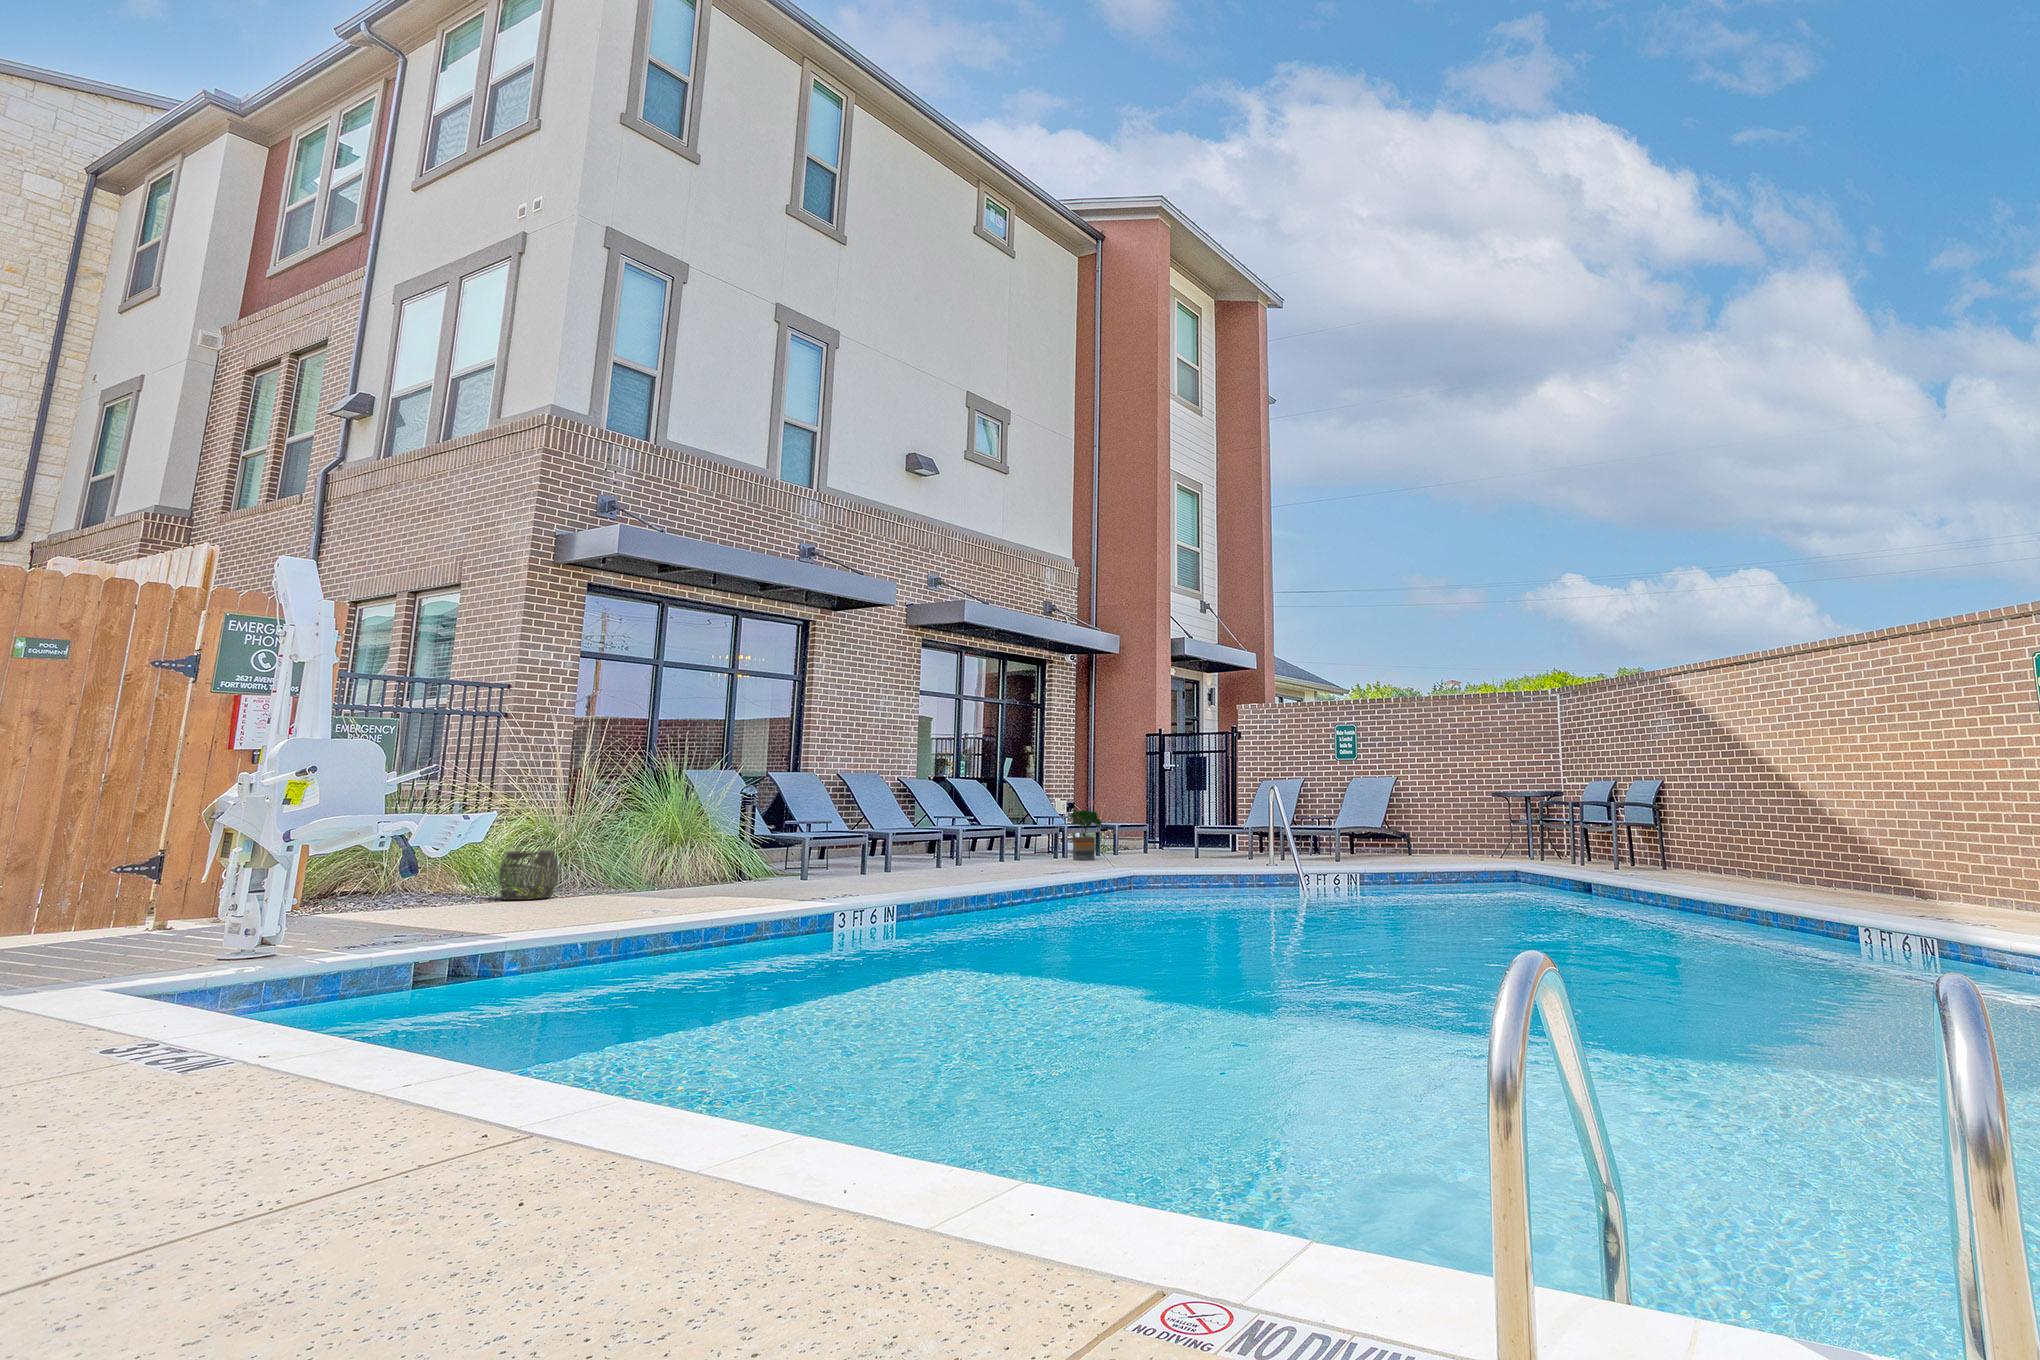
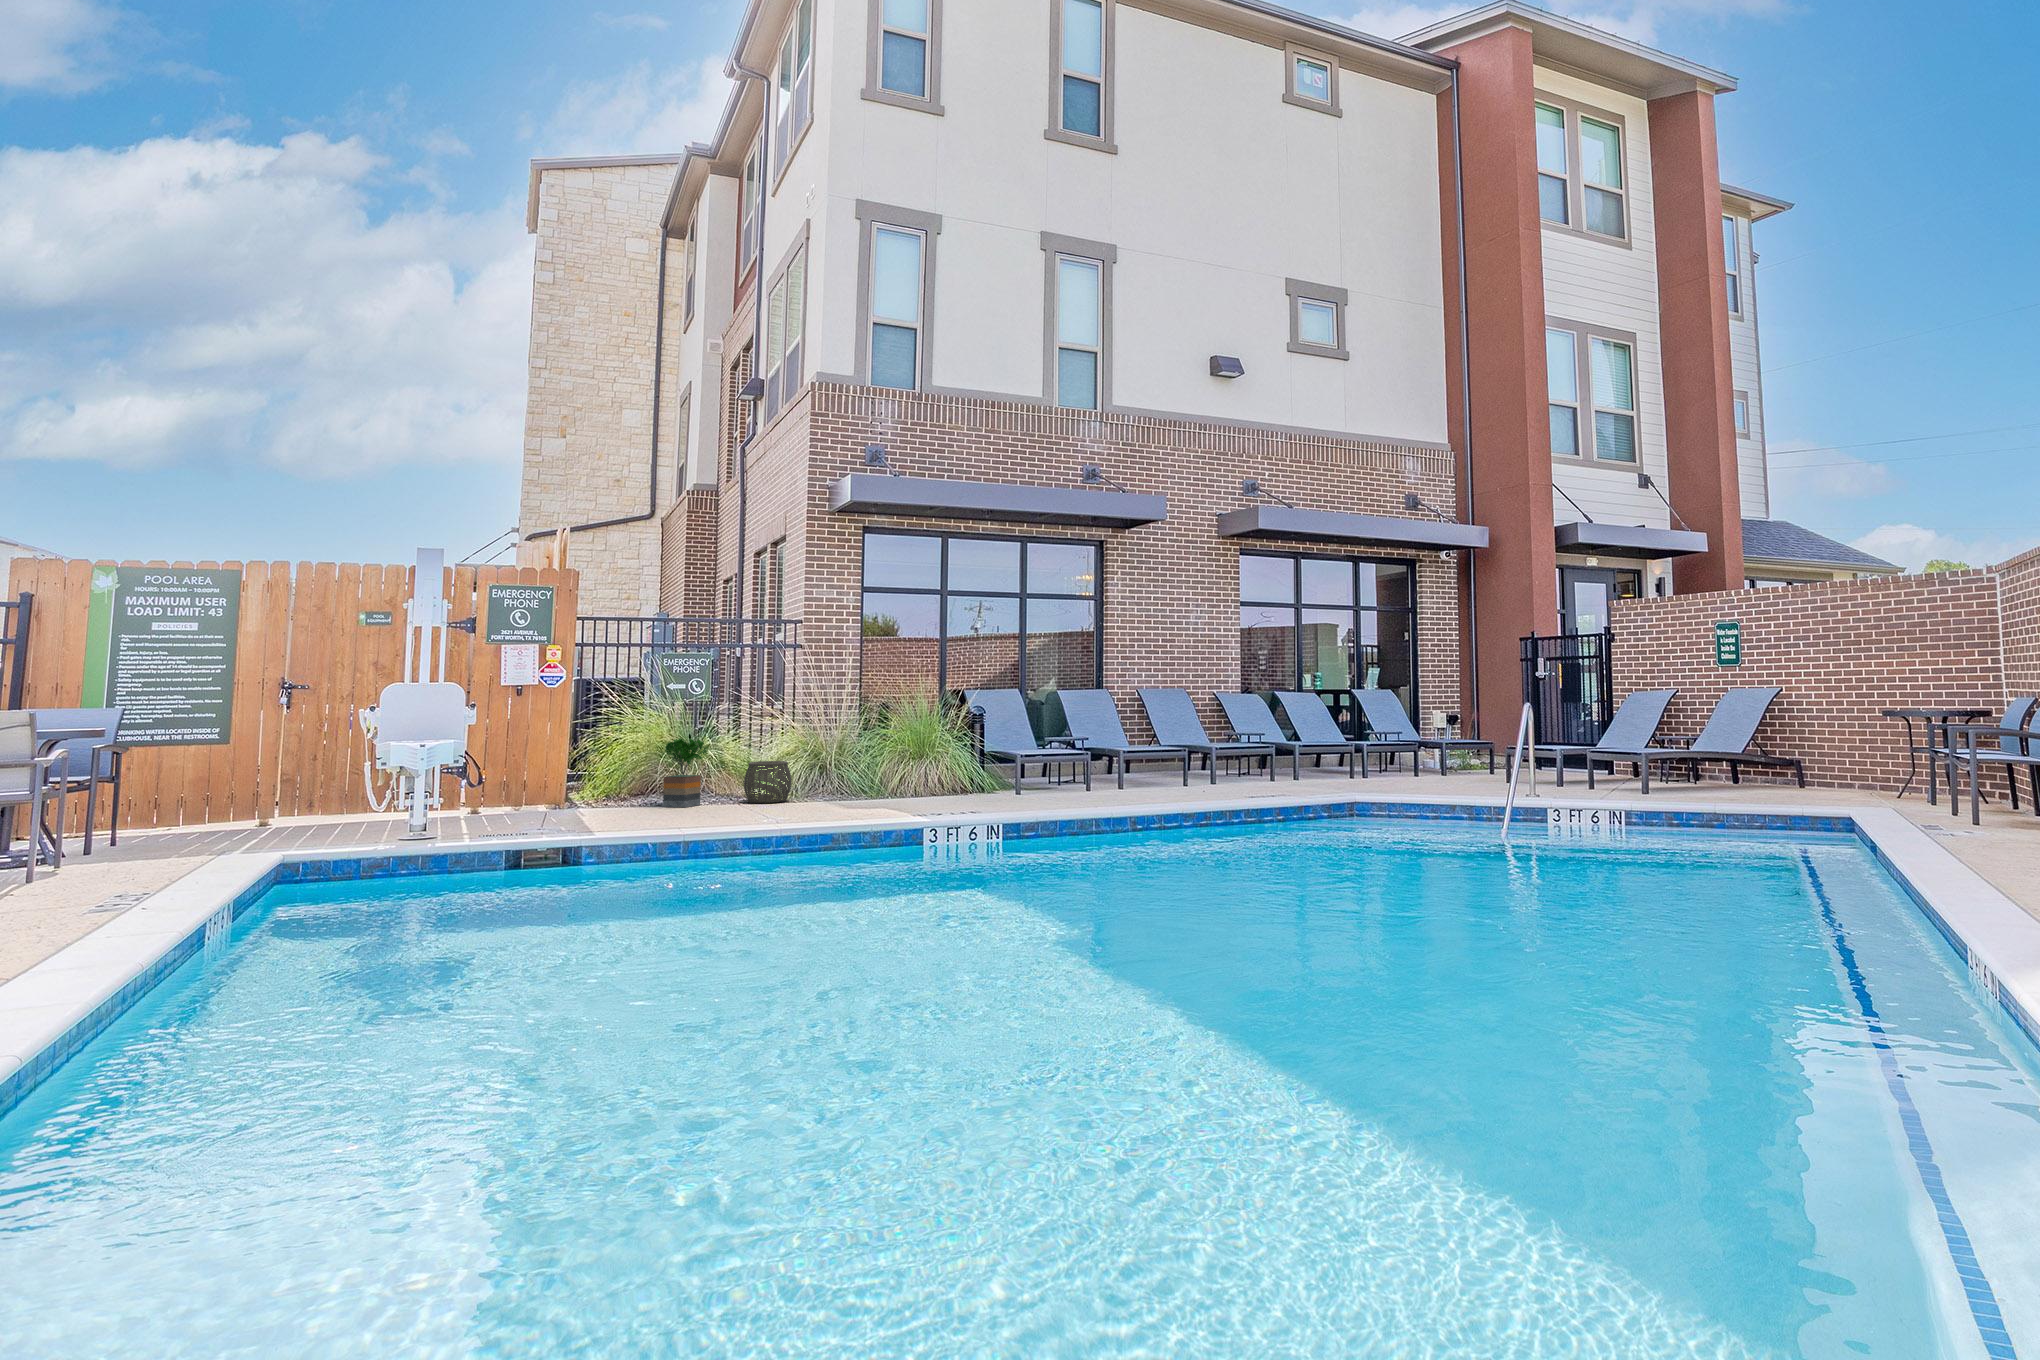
potted tree: present [1069,810,1102,860] -> present [663,738,708,807]

